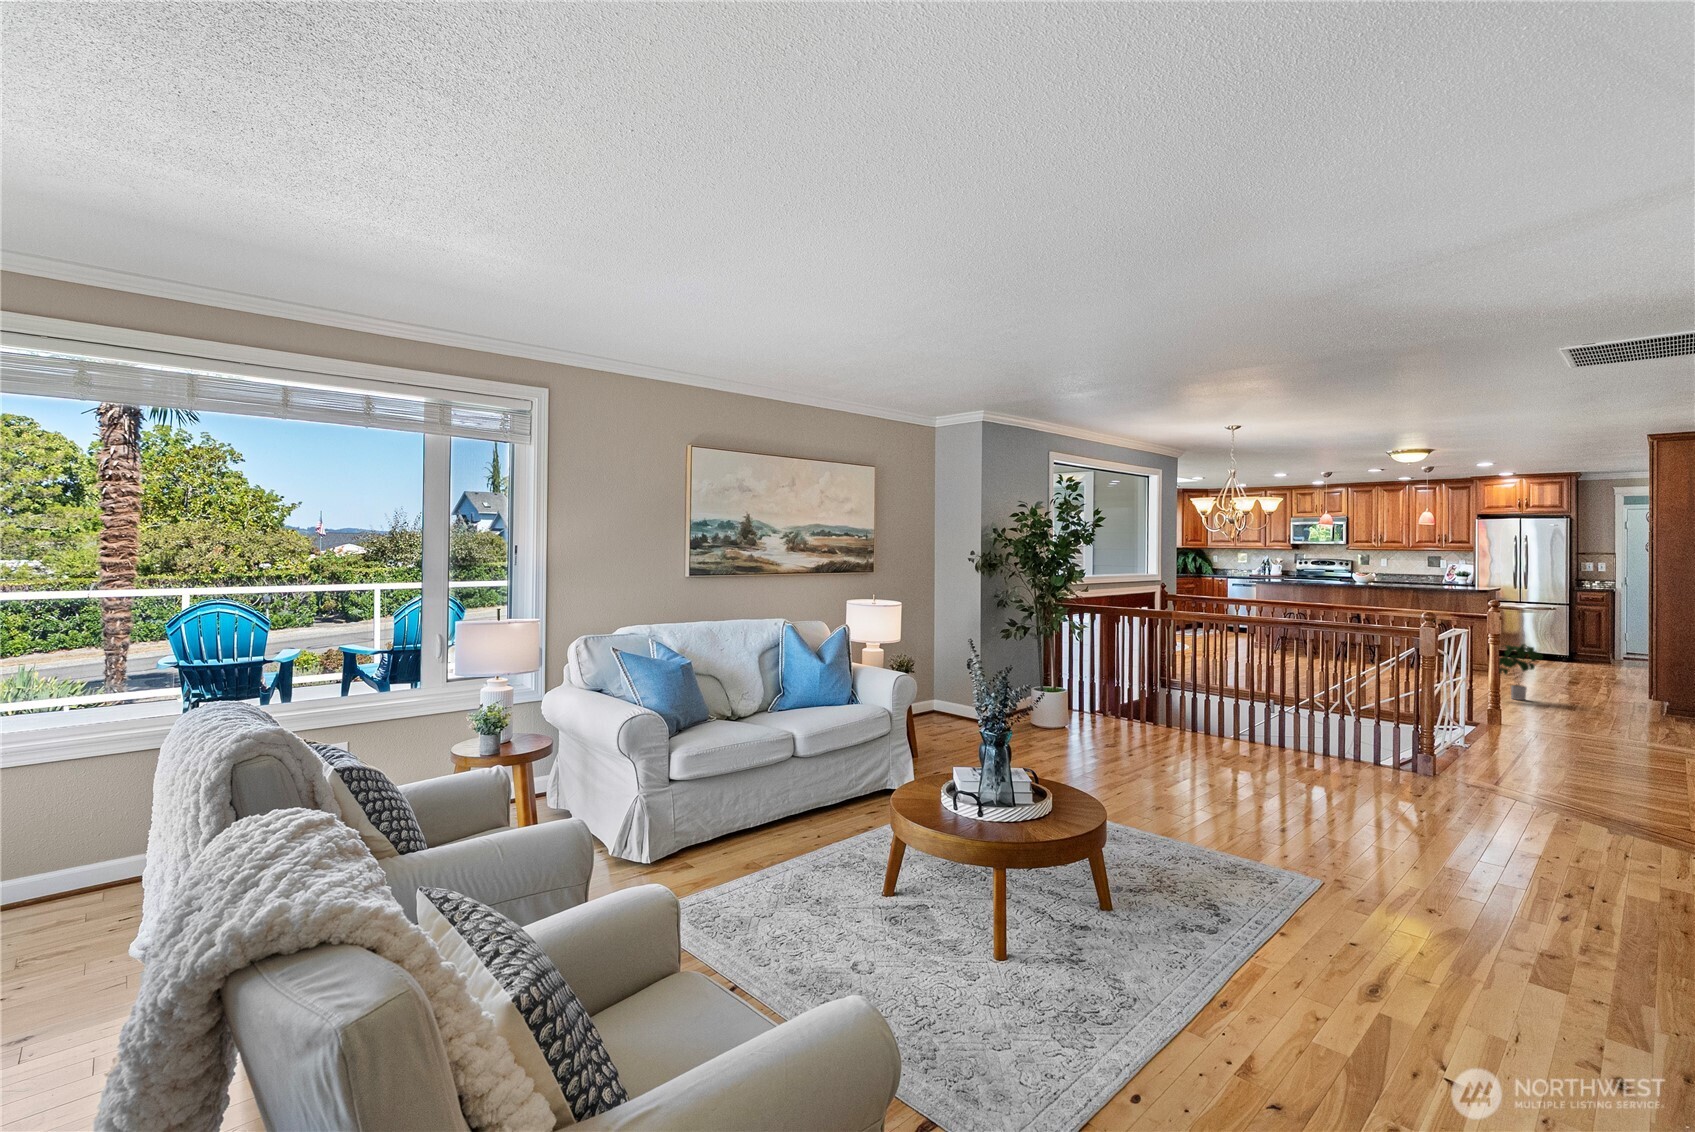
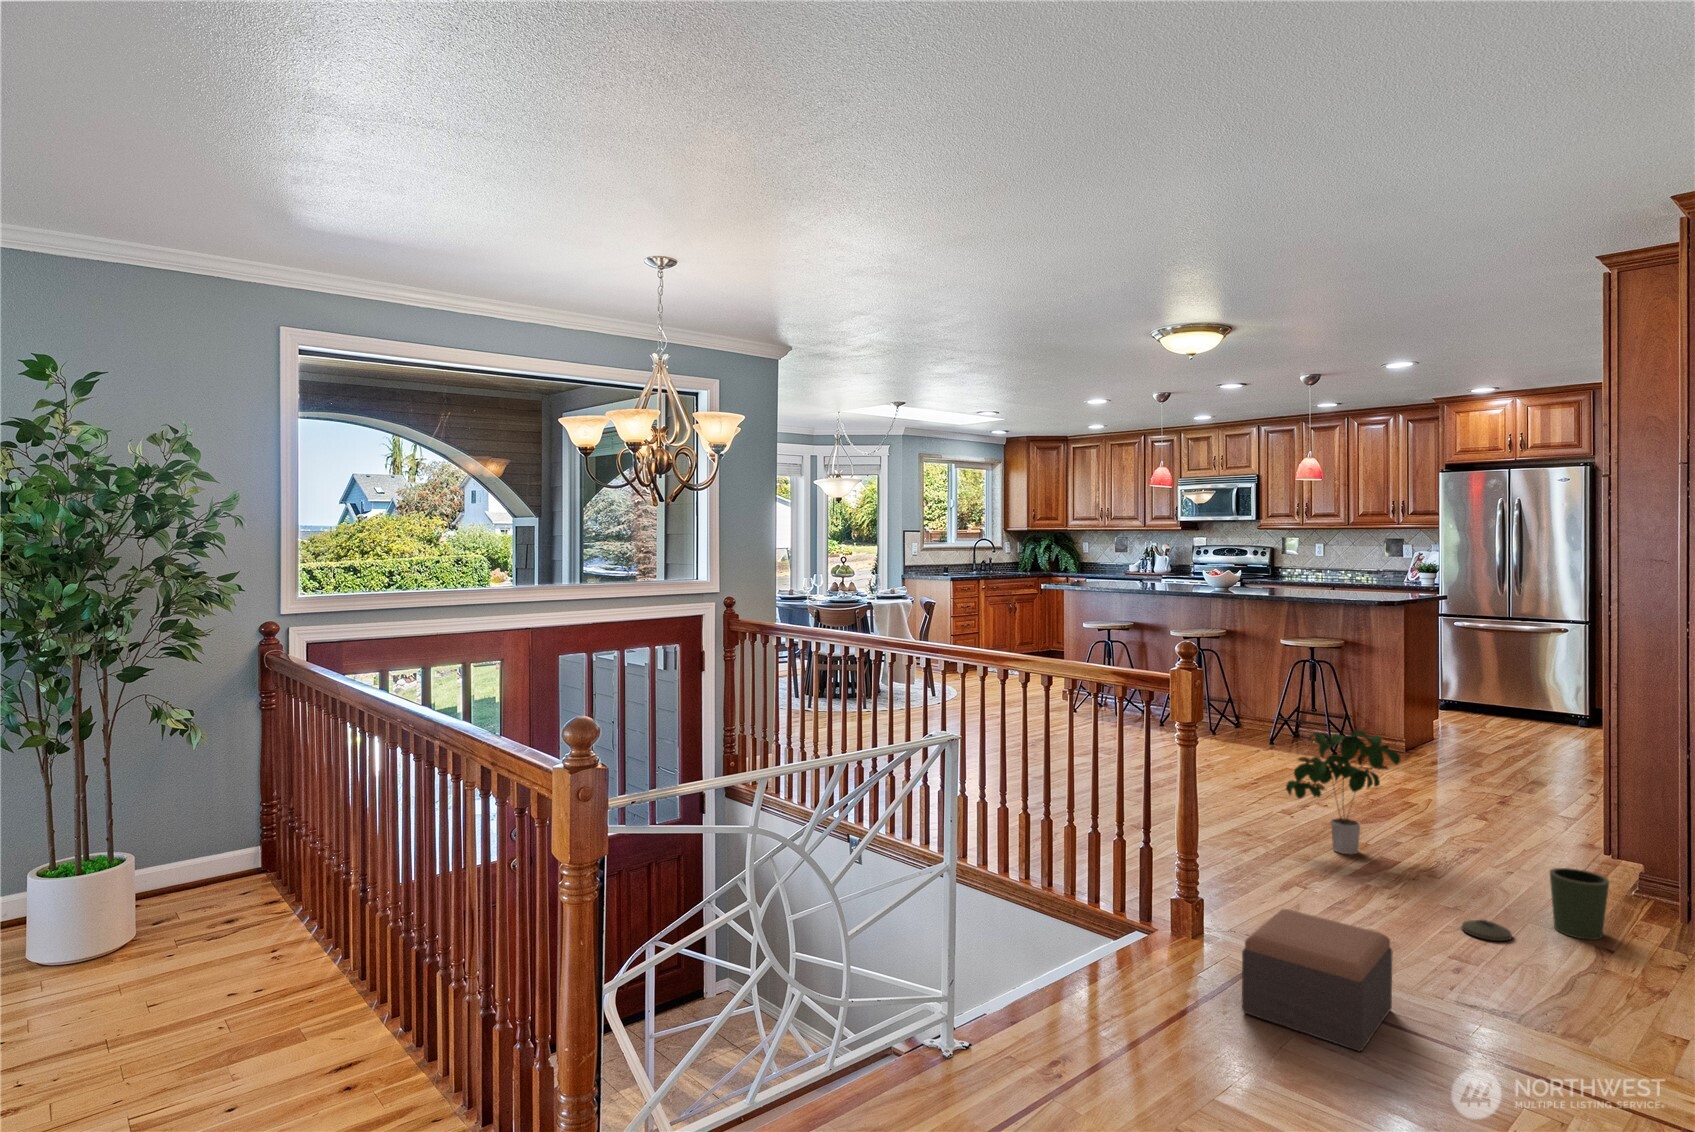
trash can: none [1604,694,1667,720] -> present [1462,868,1609,941]
footstool: none [1552,700,1612,741] -> present [1242,909,1392,1051]

